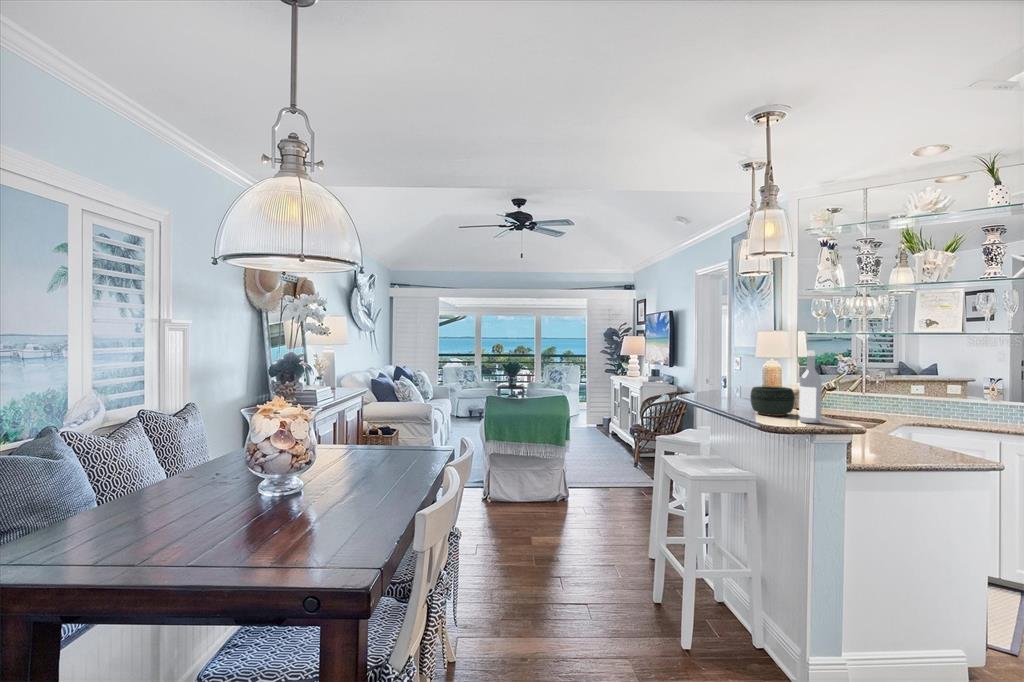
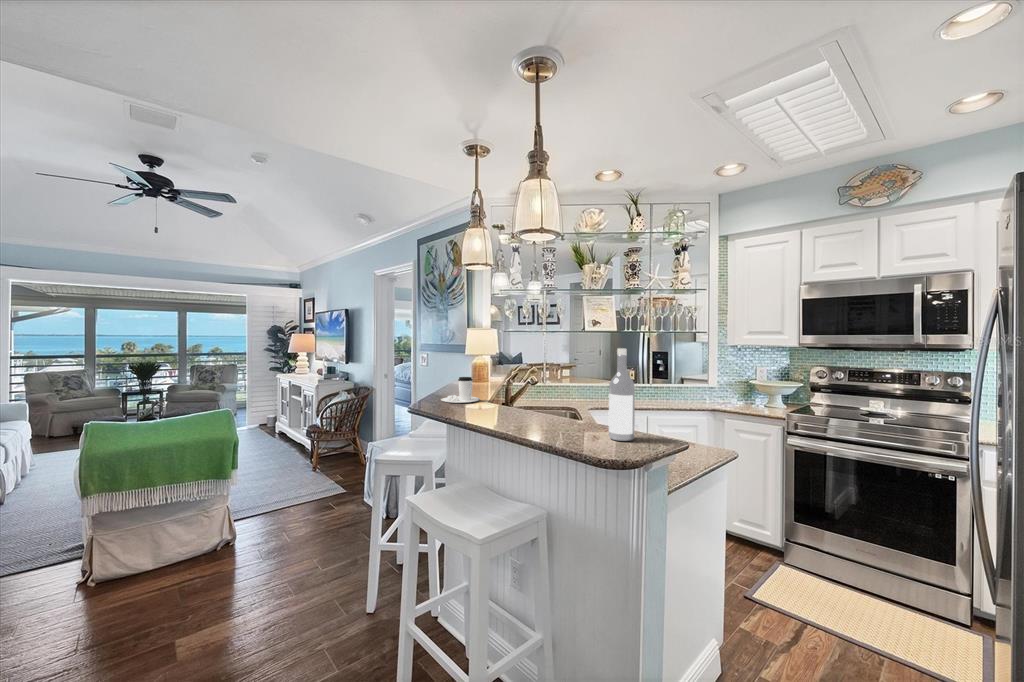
coffee cup: none [708,375,745,397] -> present [441,377,480,403]
bowl: present [750,386,795,416] -> none [534,393,585,432]

